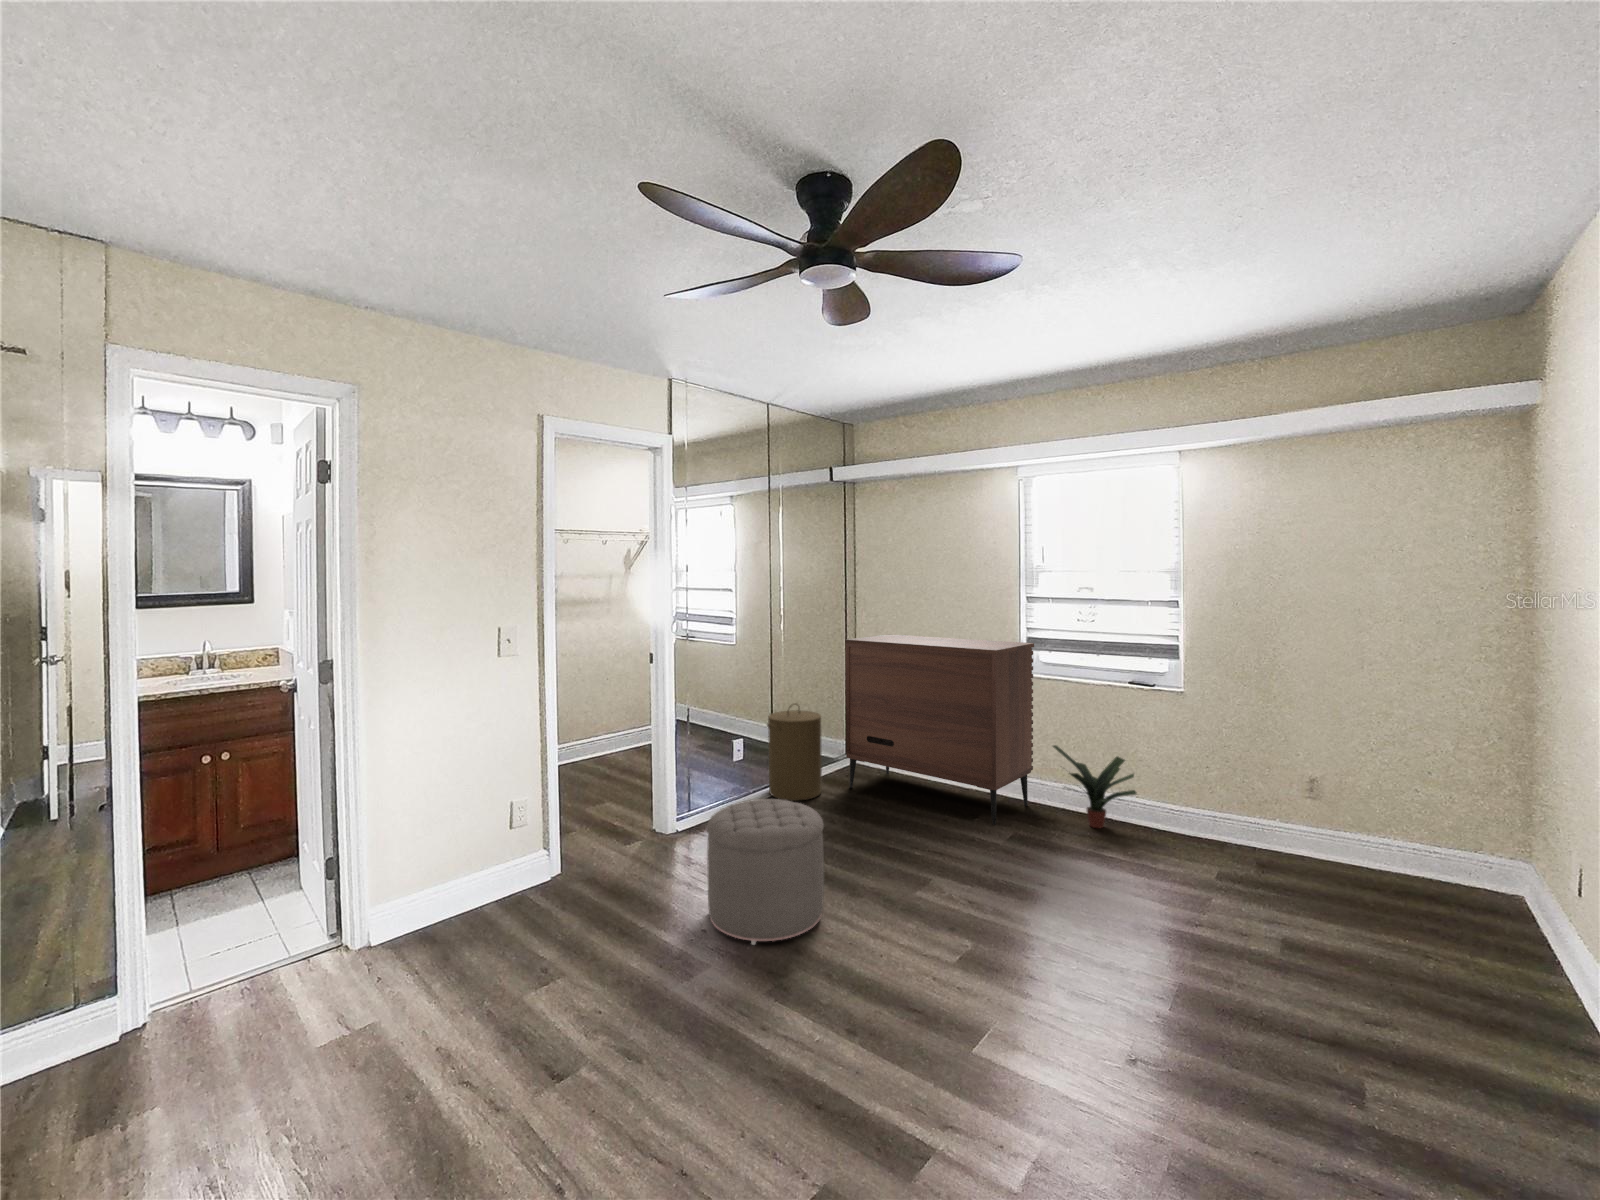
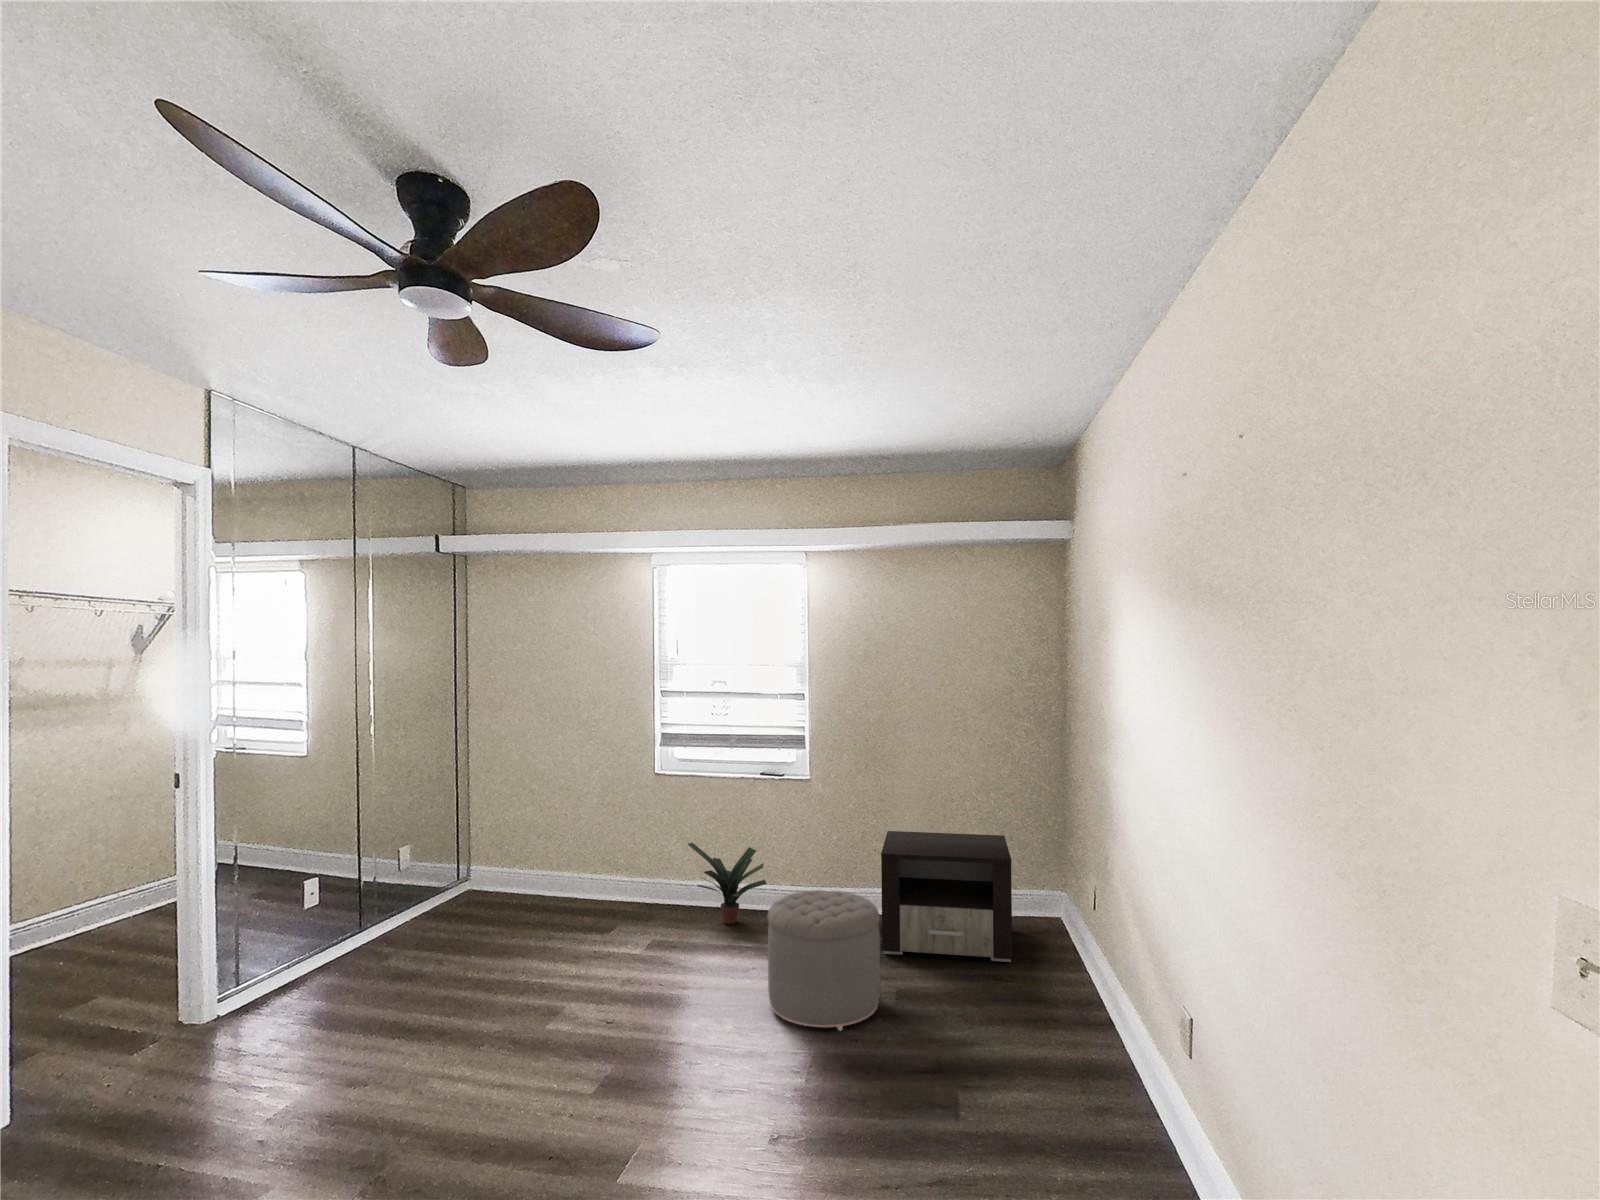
dresser: present [845,634,1034,825] -> none [457,731,671,938]
laundry hamper: present [767,704,822,801] -> none [351,825,426,948]
nightstand: none [1284,755,1485,929] -> present [881,831,1012,962]
ottoman: present [707,799,824,945] -> present [768,890,880,1031]

